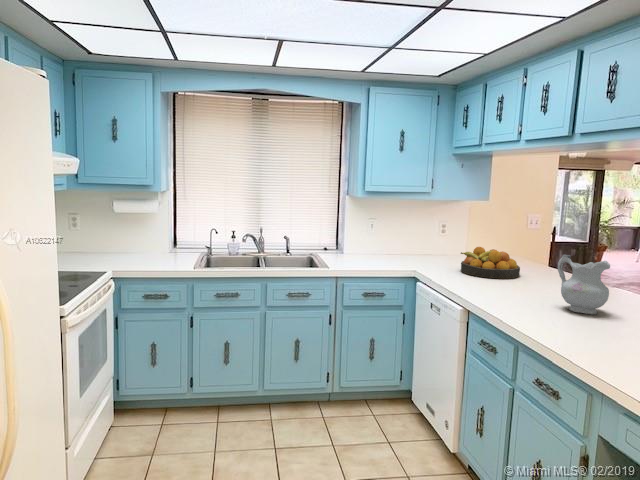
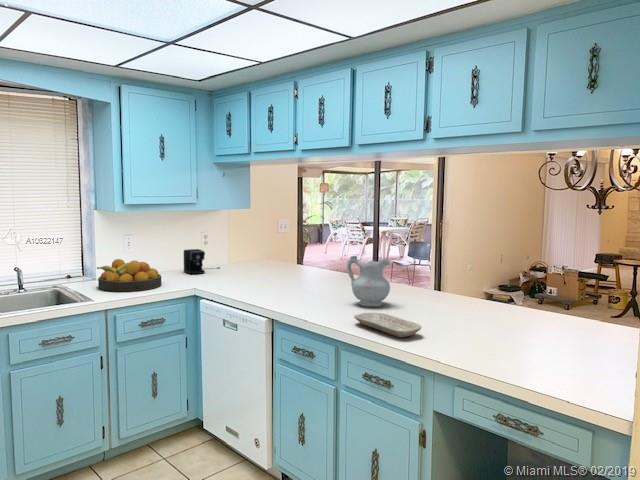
coffee maker: none [418,235,454,259] -> present [184,249,220,274]
fruit bowl: present [461,247,520,279] -> present [97,259,162,291]
tray: none [541,316,612,349] -> present [354,313,422,337]

